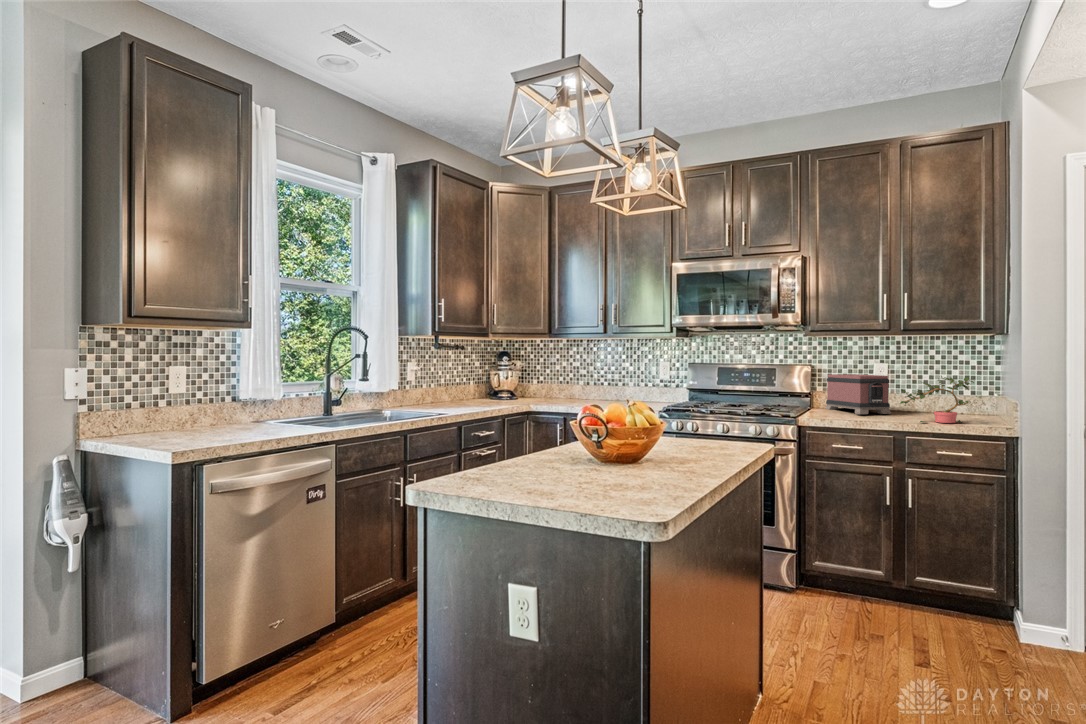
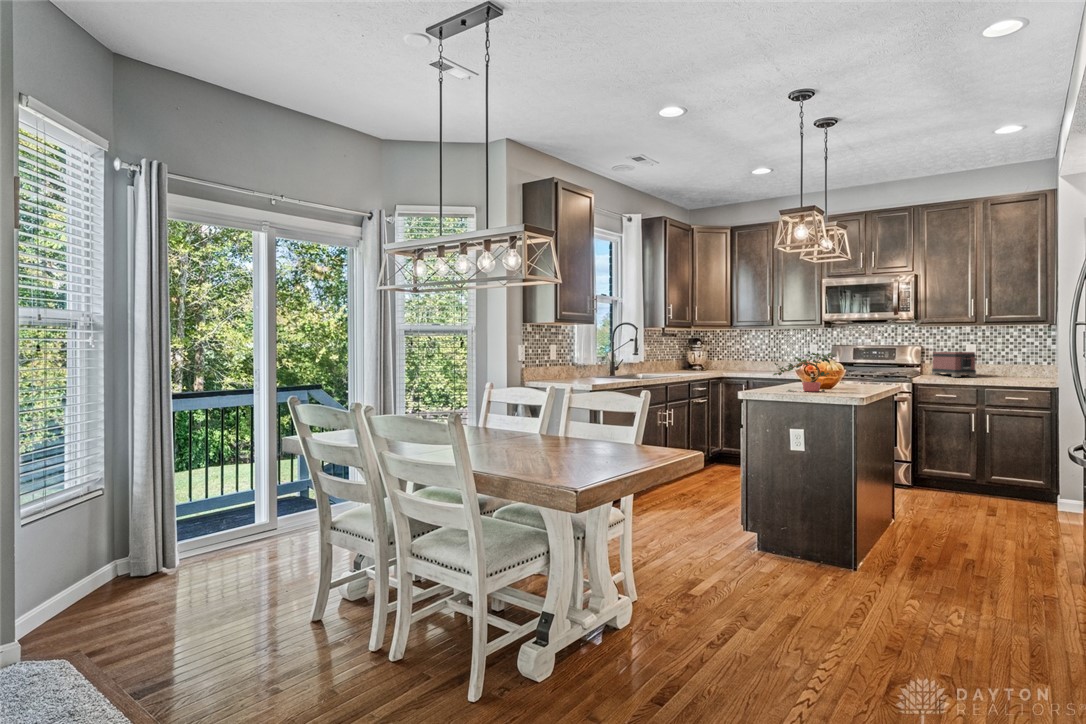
potted plant: present [900,376,974,423] -> present [773,351,836,392]

